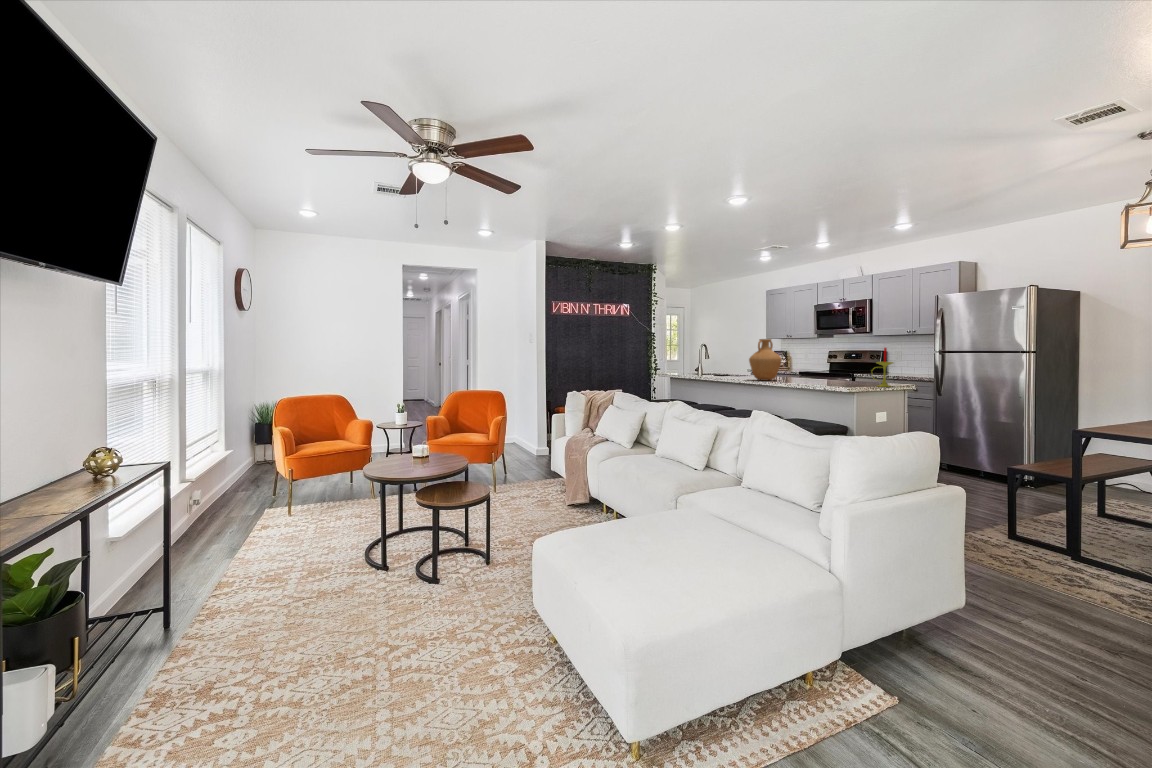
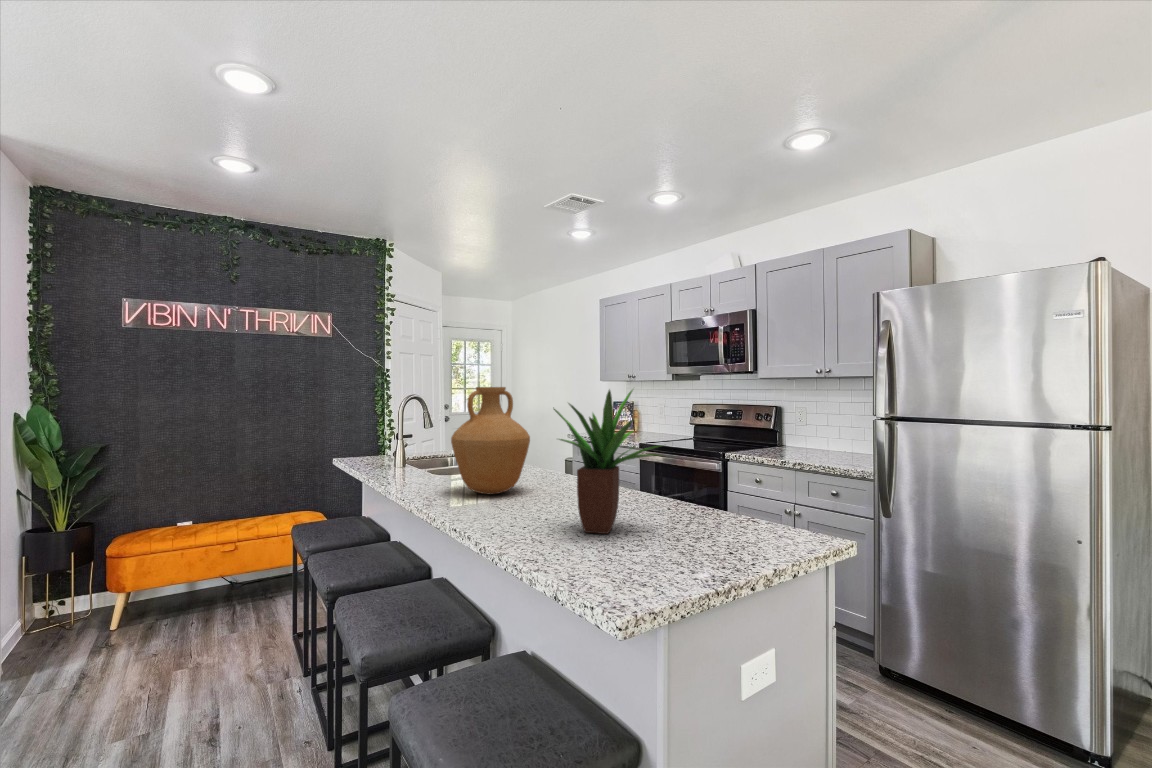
potted plant: none [807,337,852,385] -> present [554,390,660,534]
candle: present [877,348,893,387] -> none [720,419,784,552]

